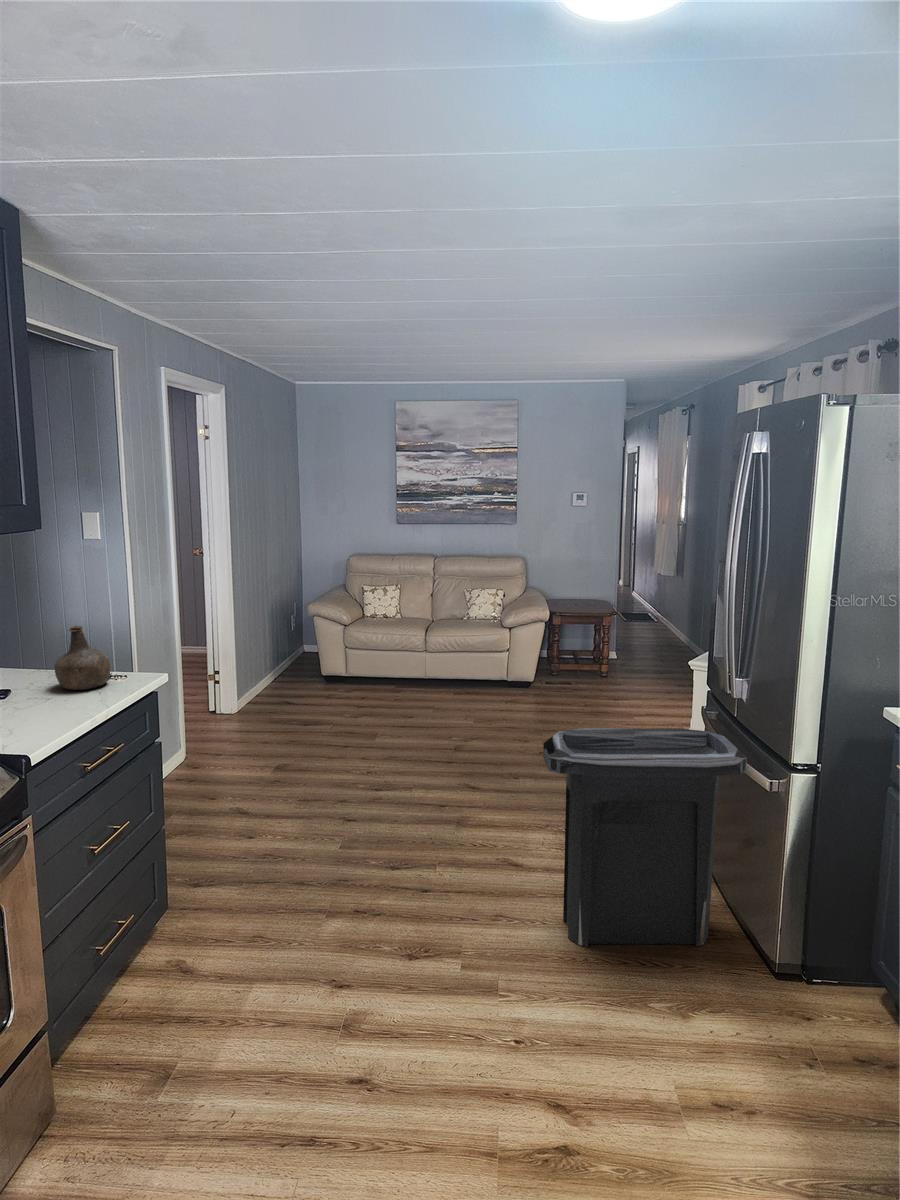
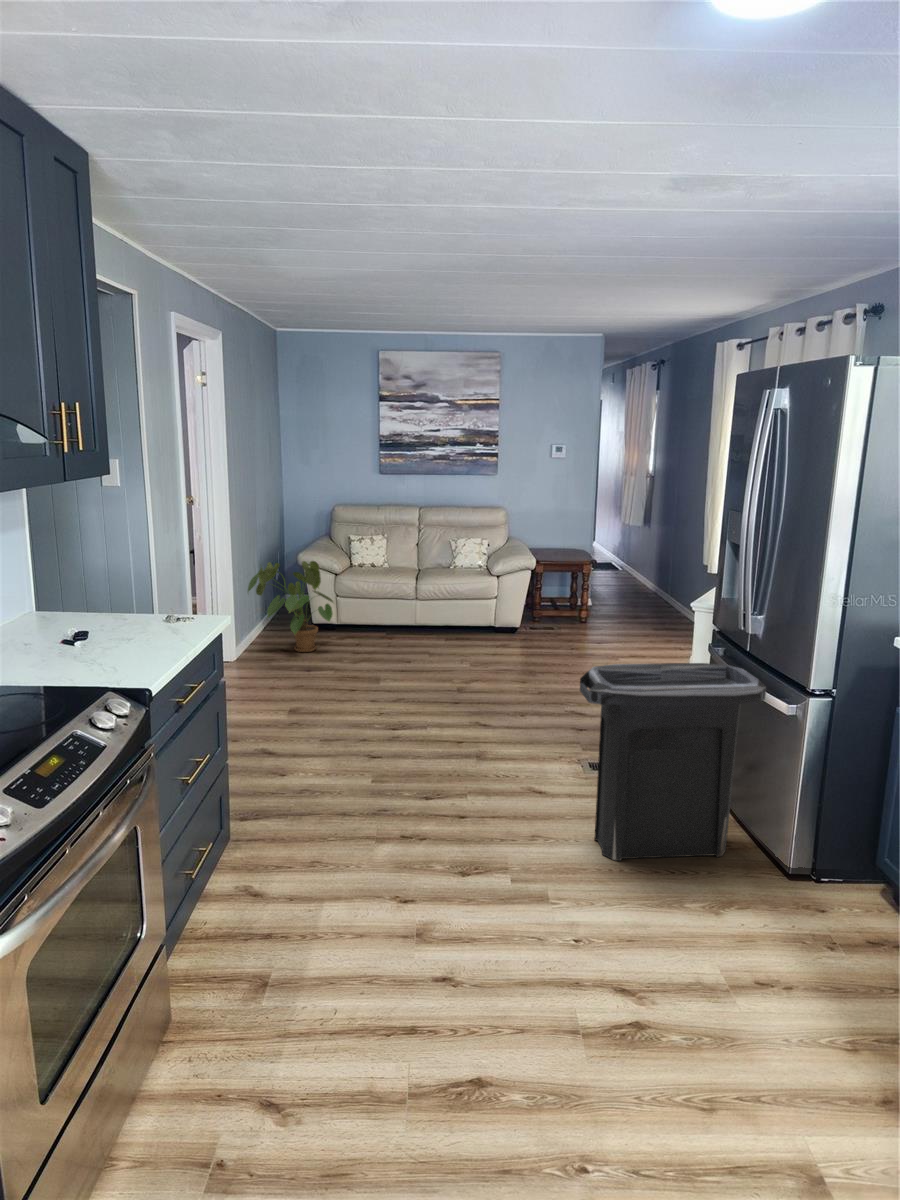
house plant: none [252,611,341,704] -> present [248,561,333,652]
bottle: present [54,626,110,690] -> none [121,571,173,633]

